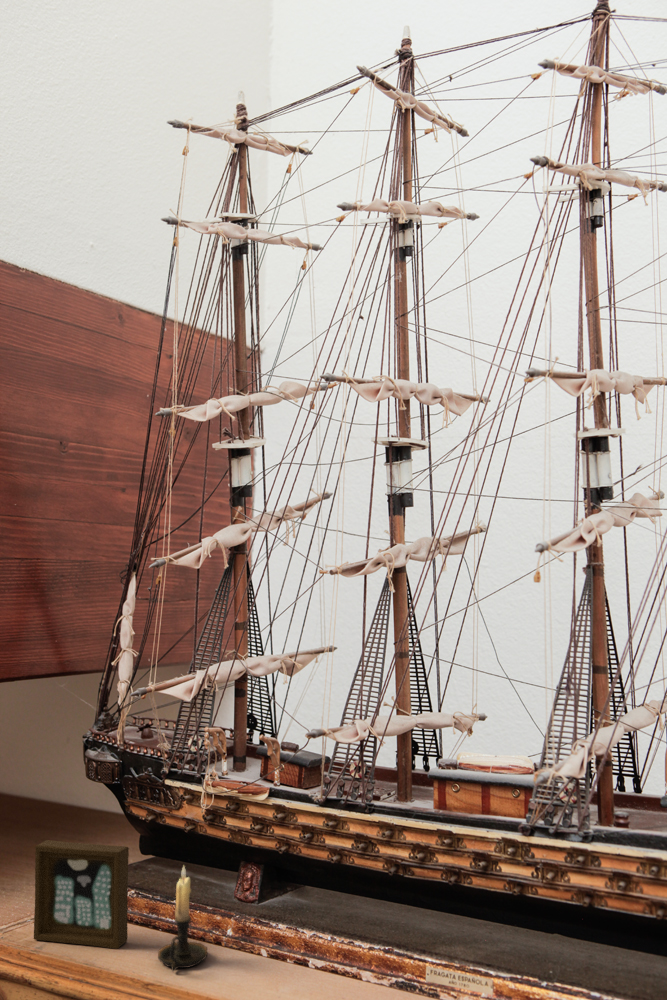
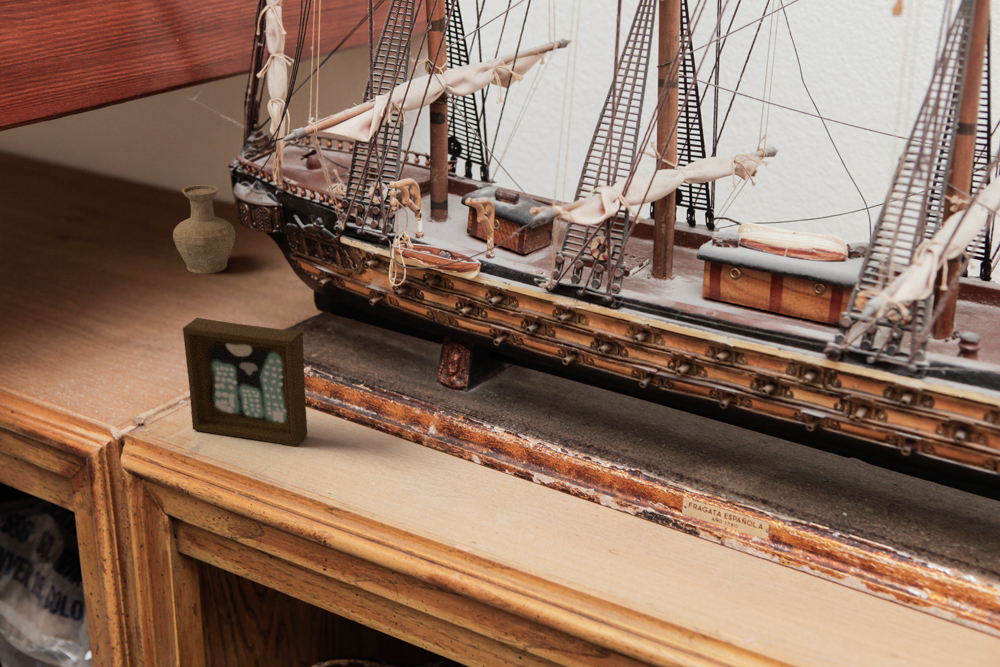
vase: none [32,763,84,839] -> present [173,185,235,274]
candle holder: present [158,867,207,971] -> none [348,363,408,486]

